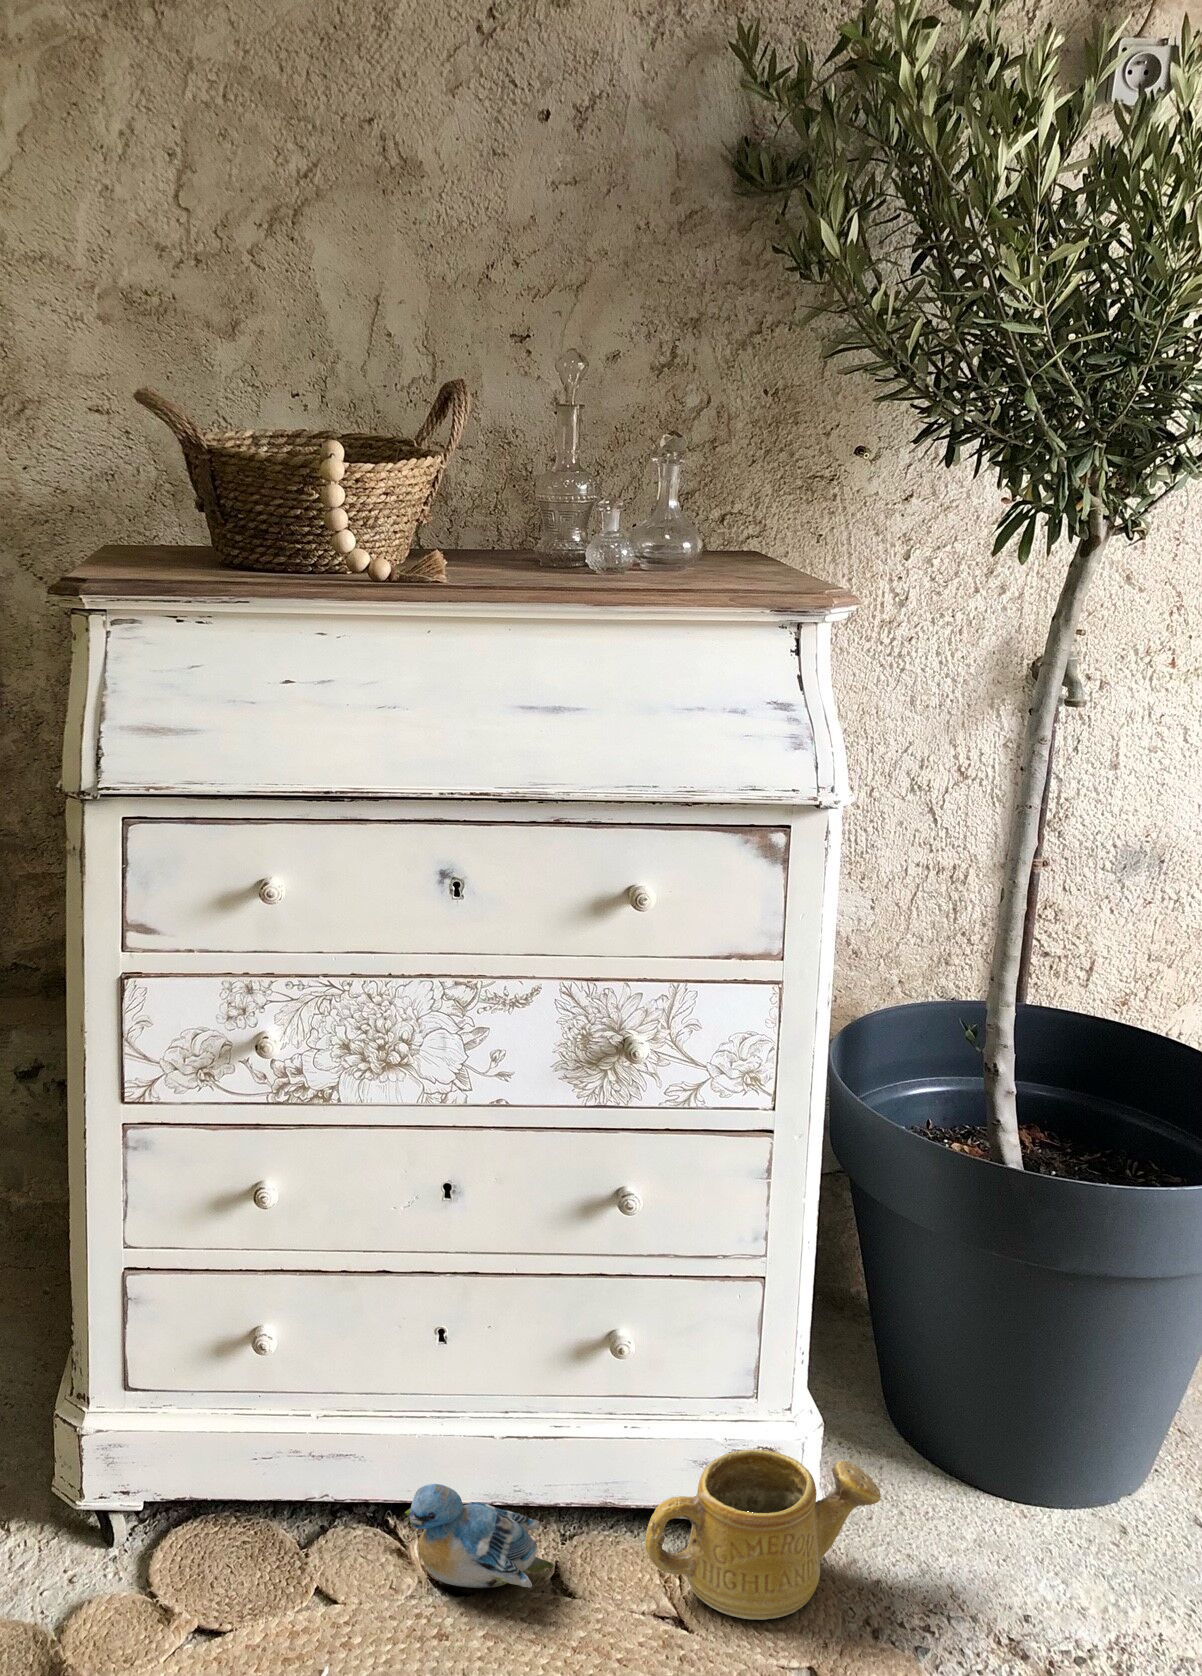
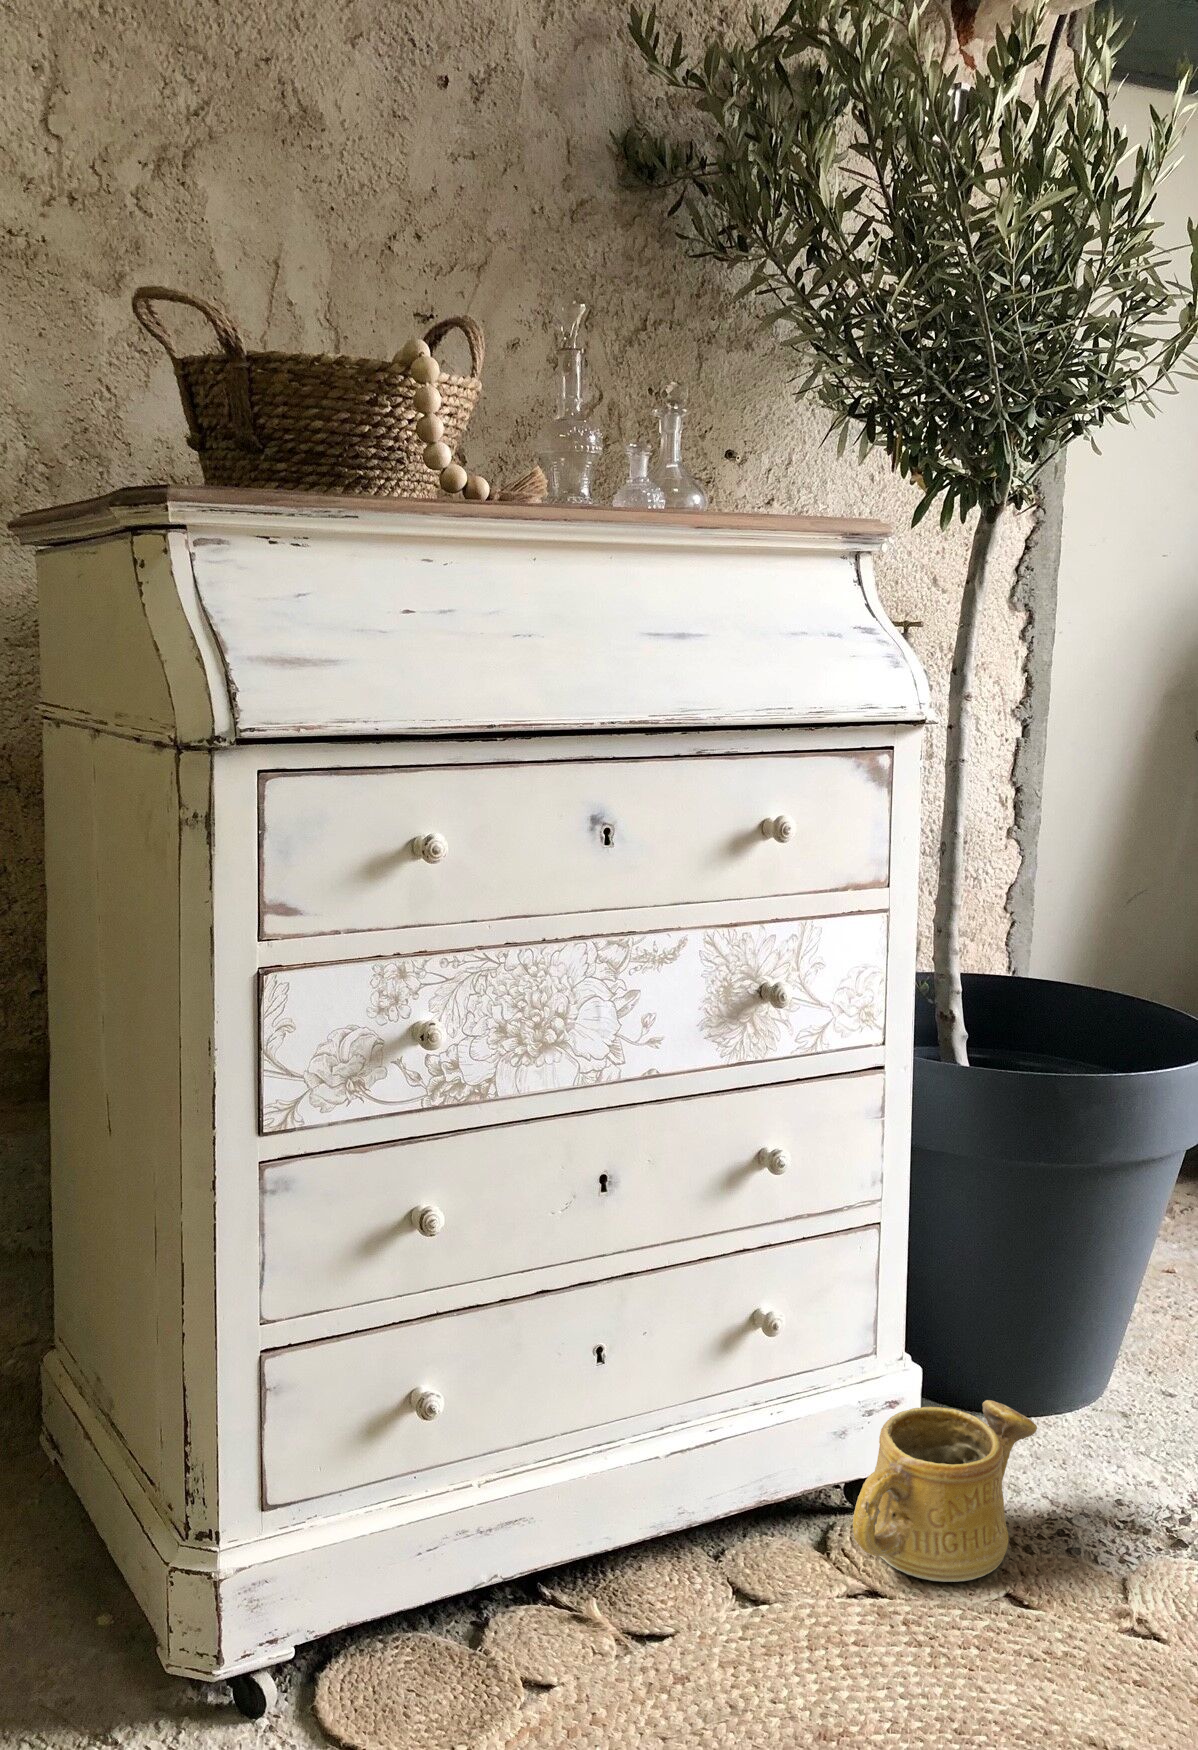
plush toy: present [405,1484,553,1588] -> none [614,1520,772,1633]

